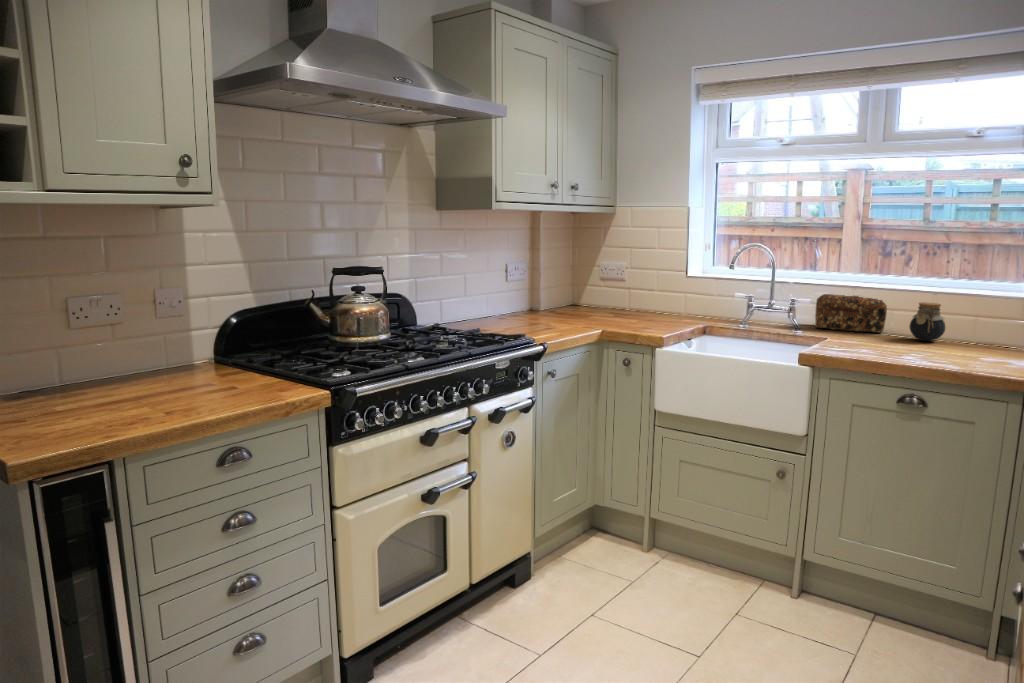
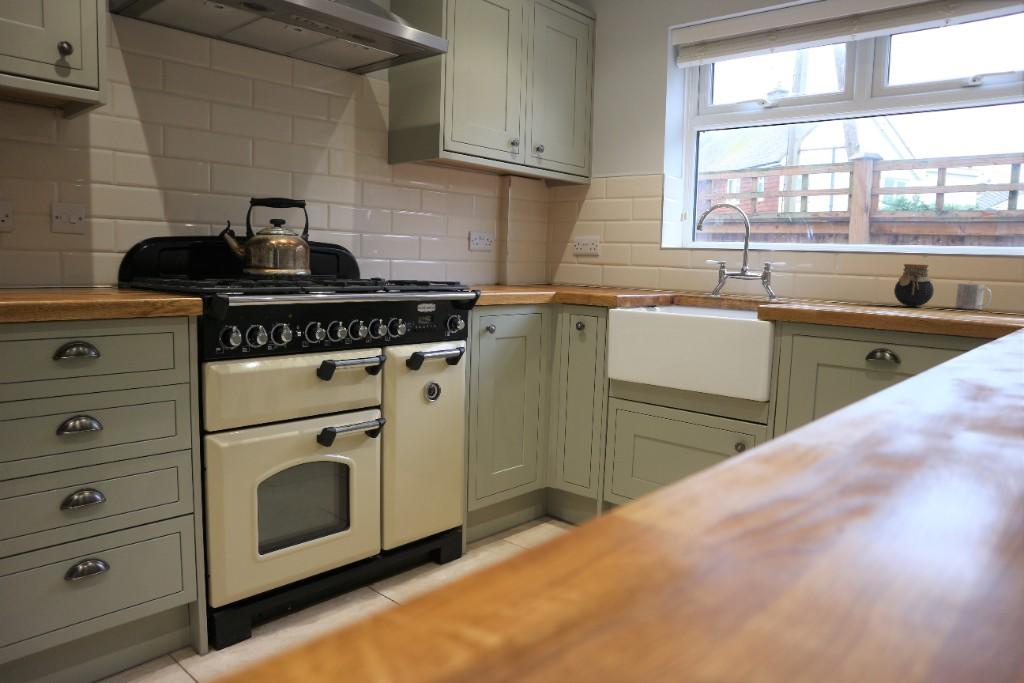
bread loaf: present [815,294,887,332] -> none [793,261,873,301]
mug: none [963,318,996,343] -> present [956,283,992,309]

